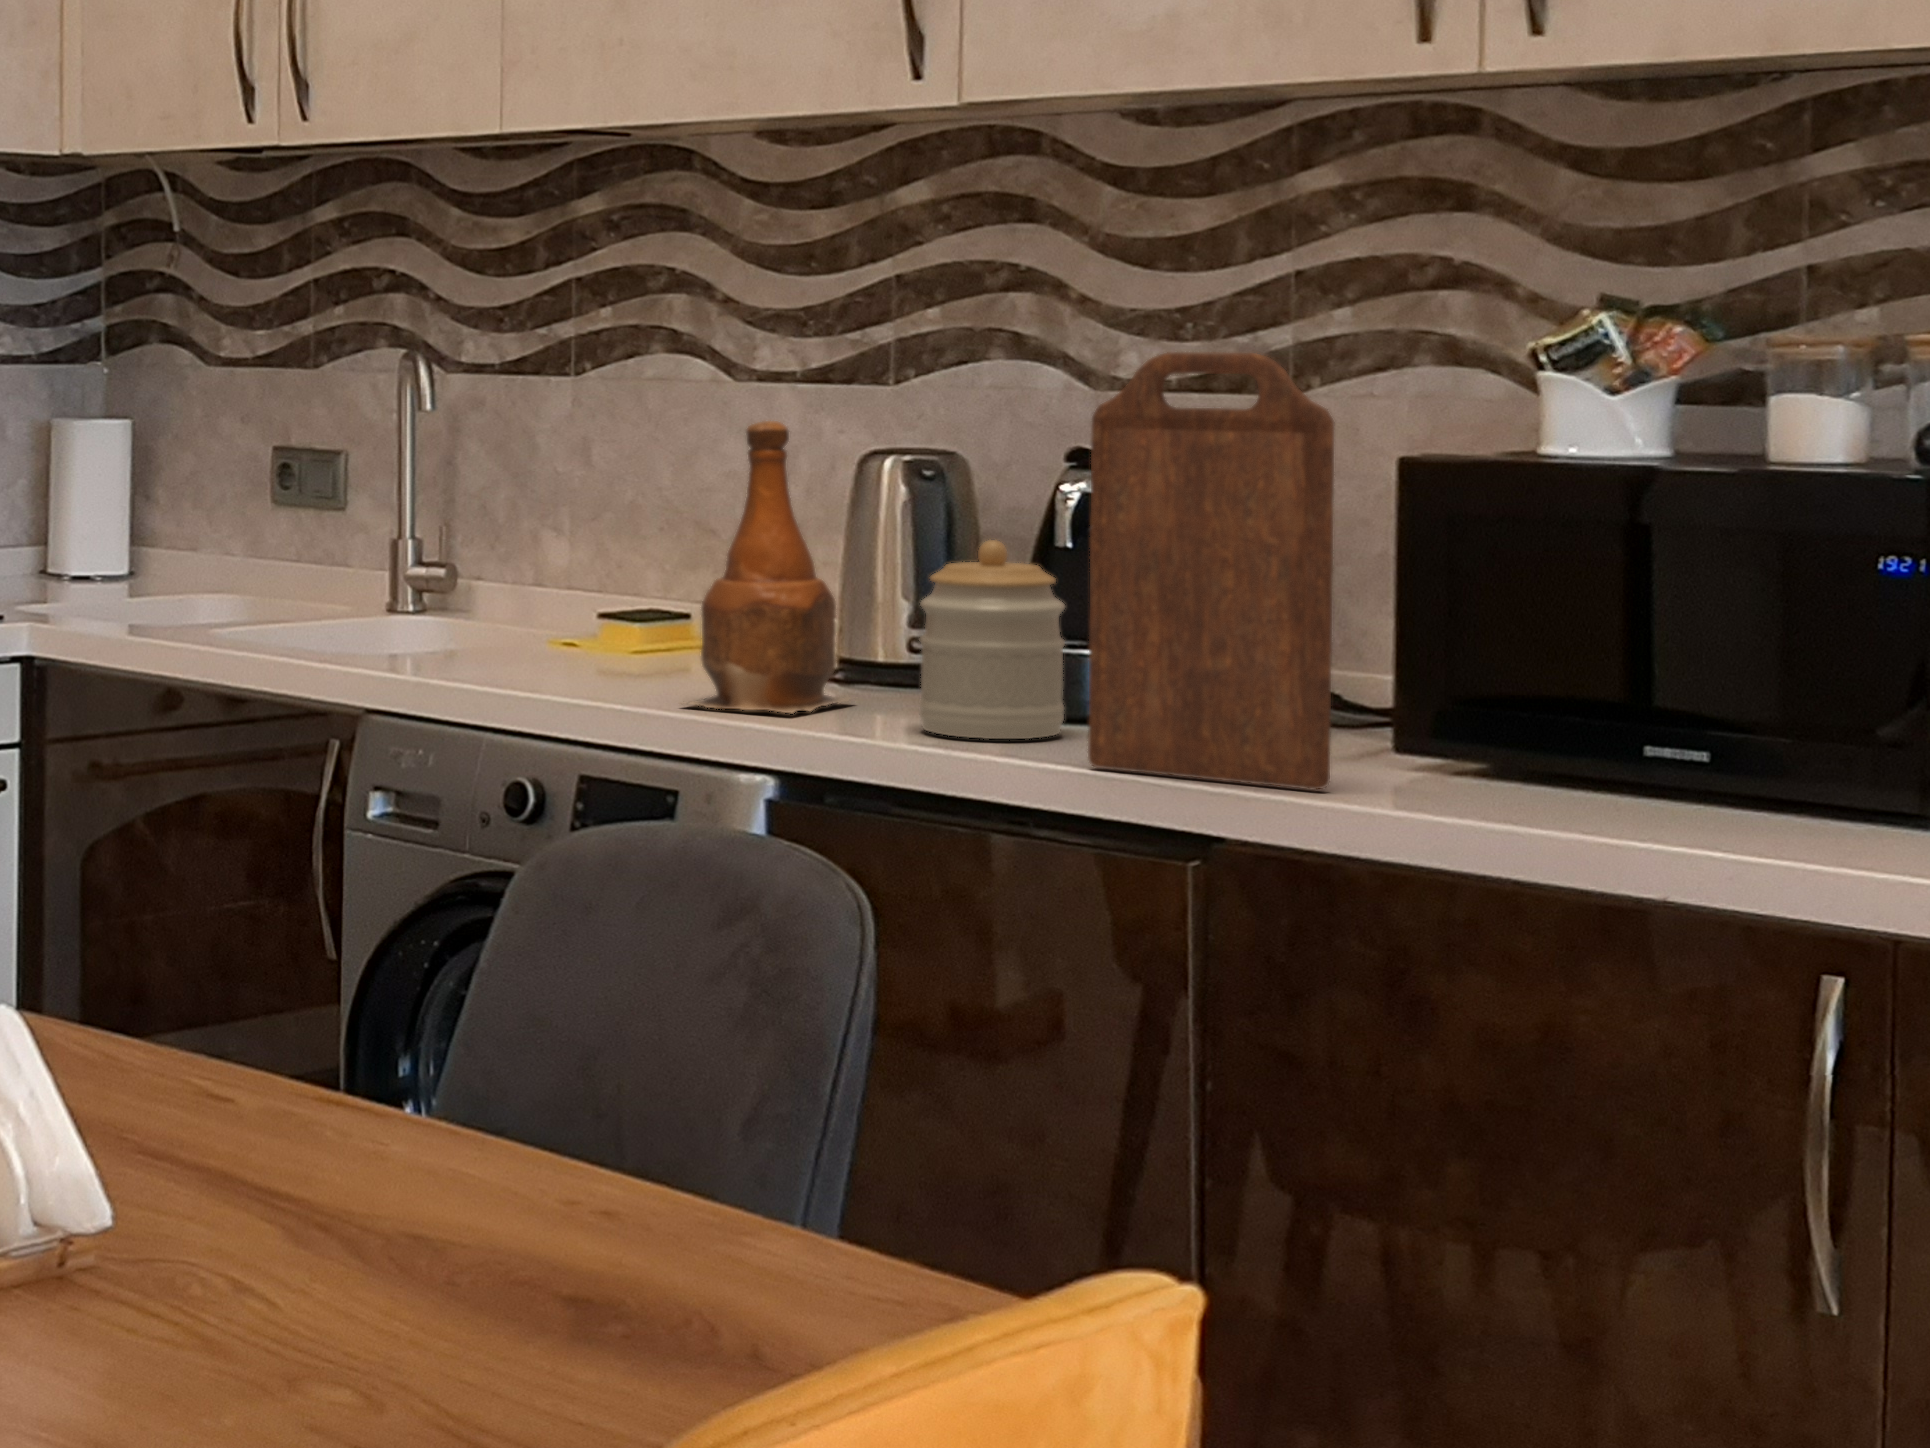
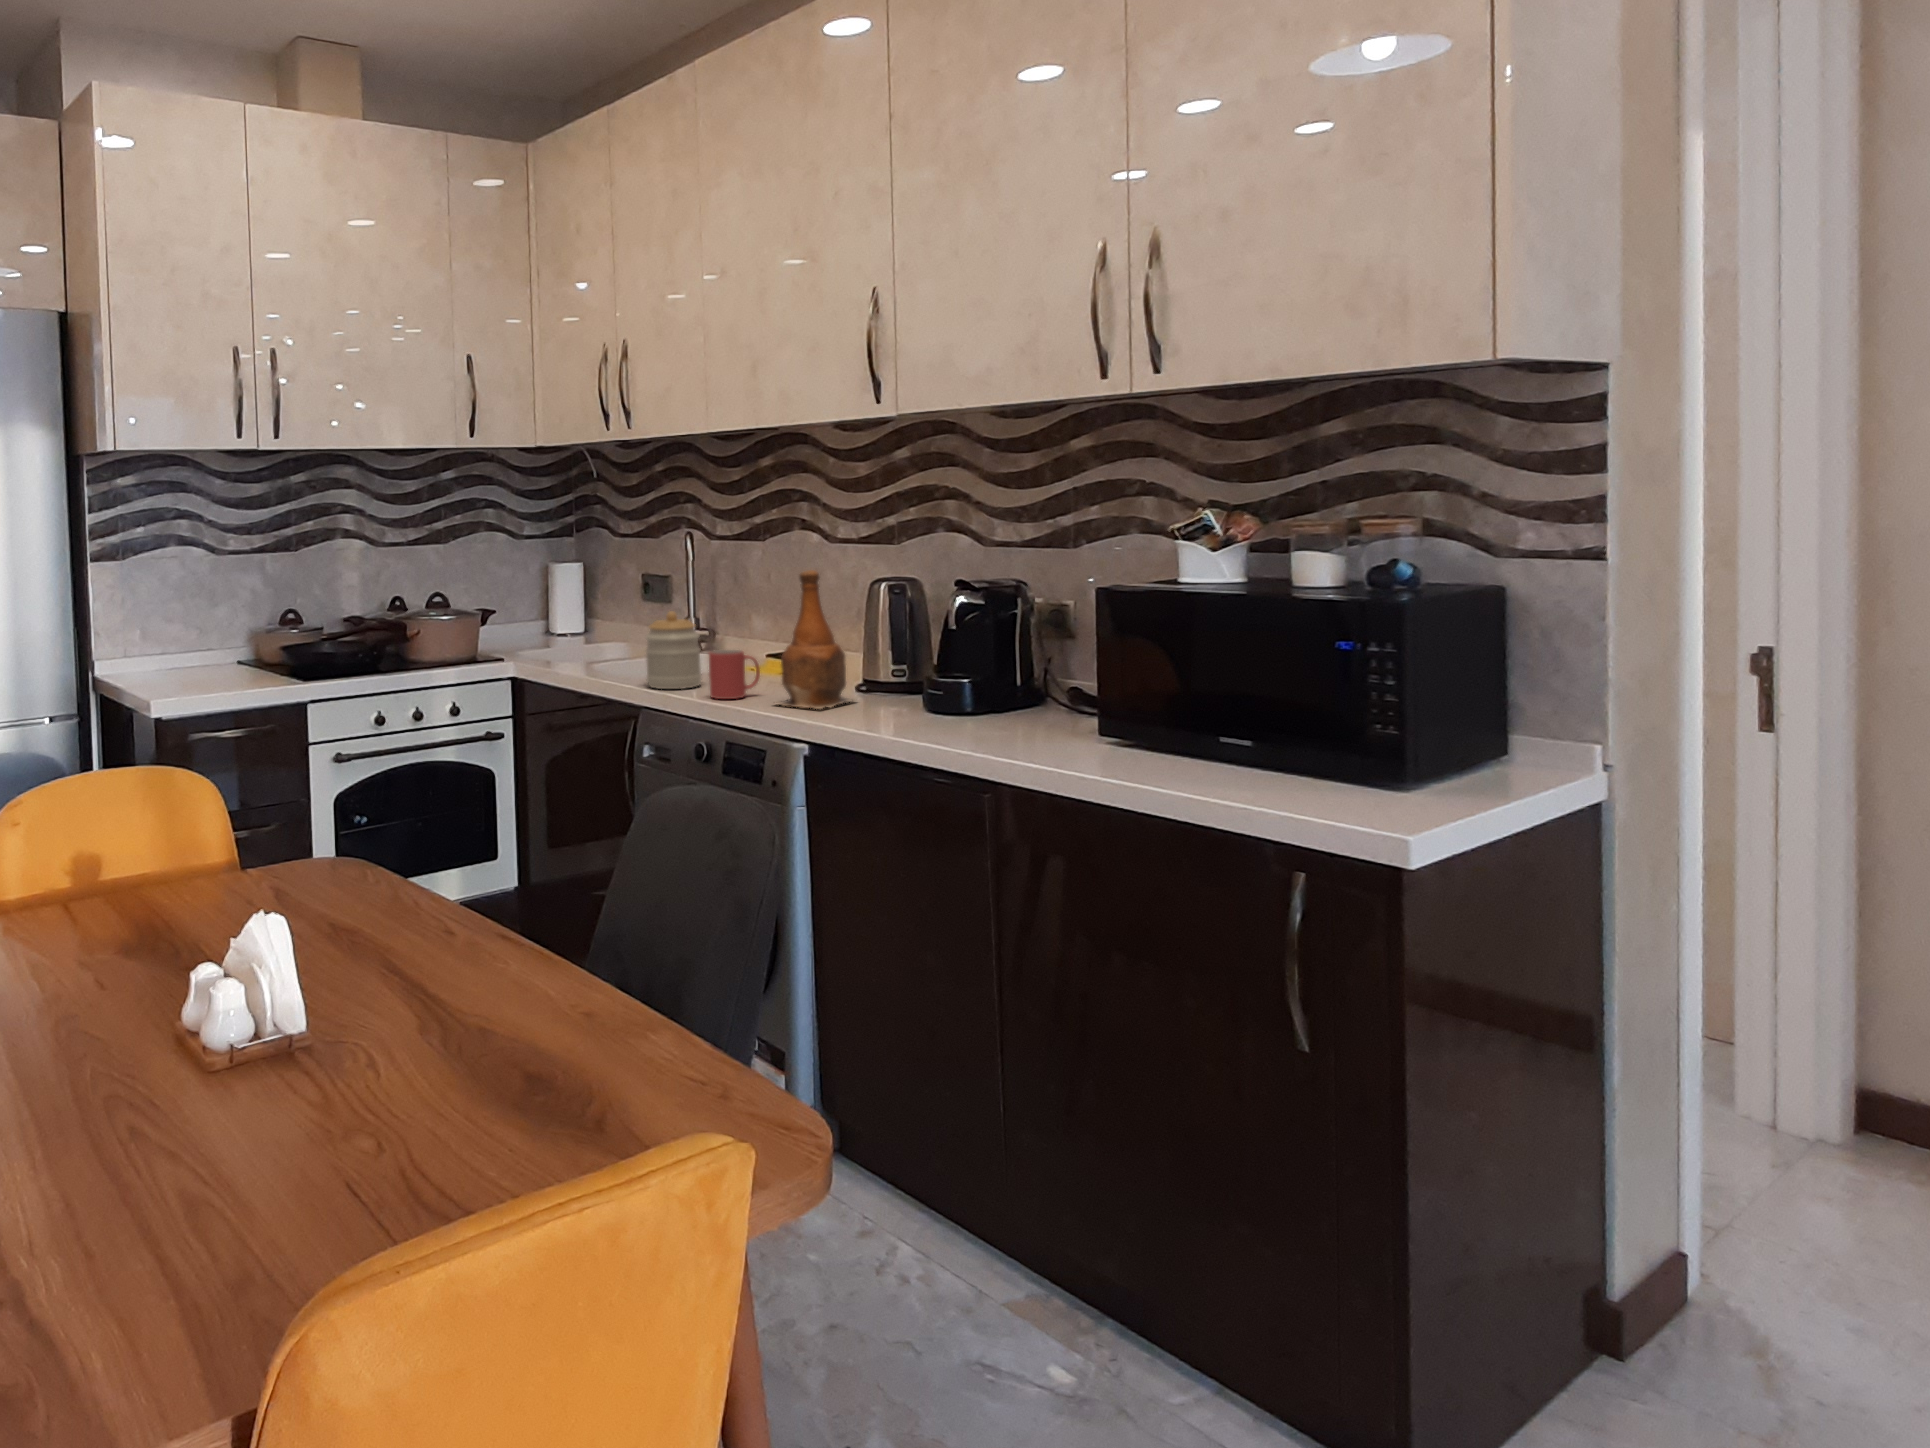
cutting board: present [1088,352,1334,789] -> none [938,540,1058,757]
jar: present [919,540,1065,739] -> present [646,611,701,689]
mug: none [535,592,641,696] -> present [709,650,760,699]

